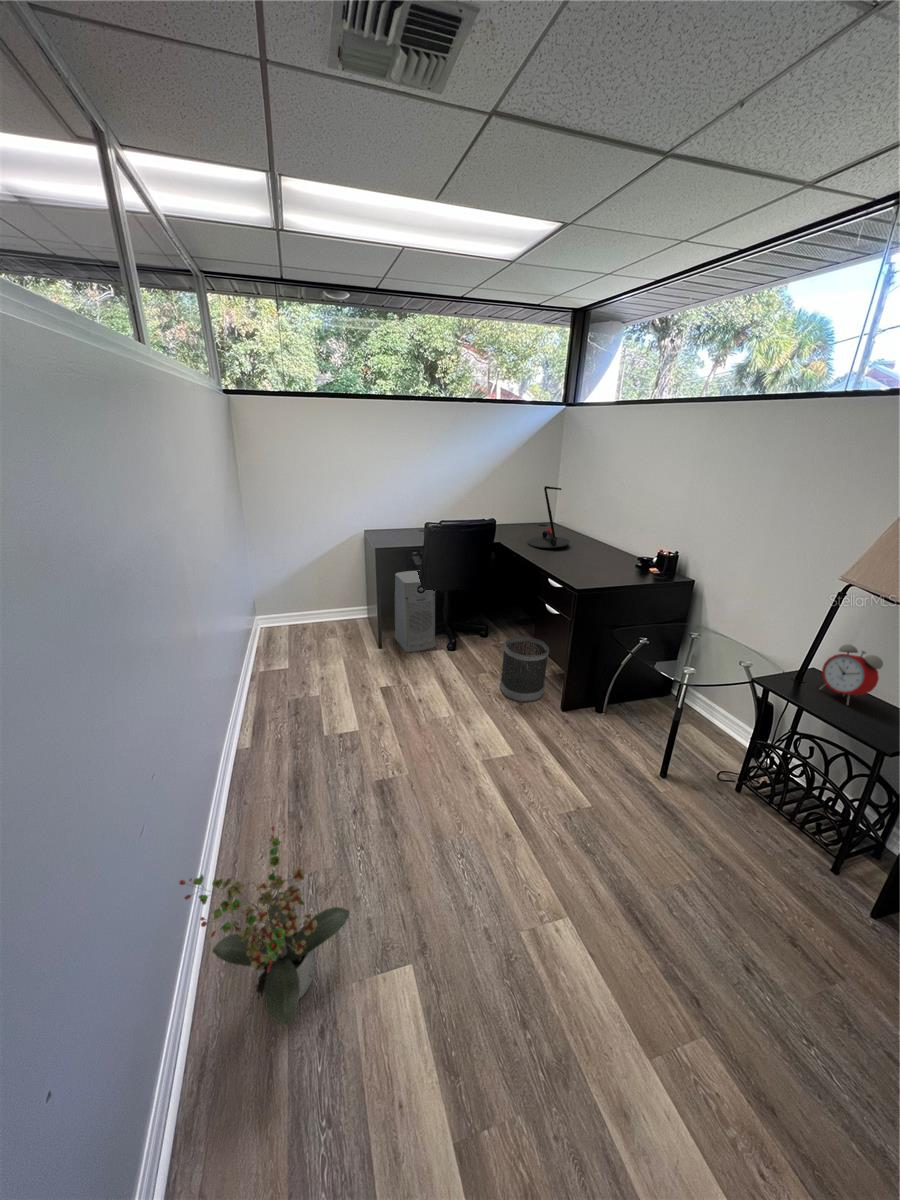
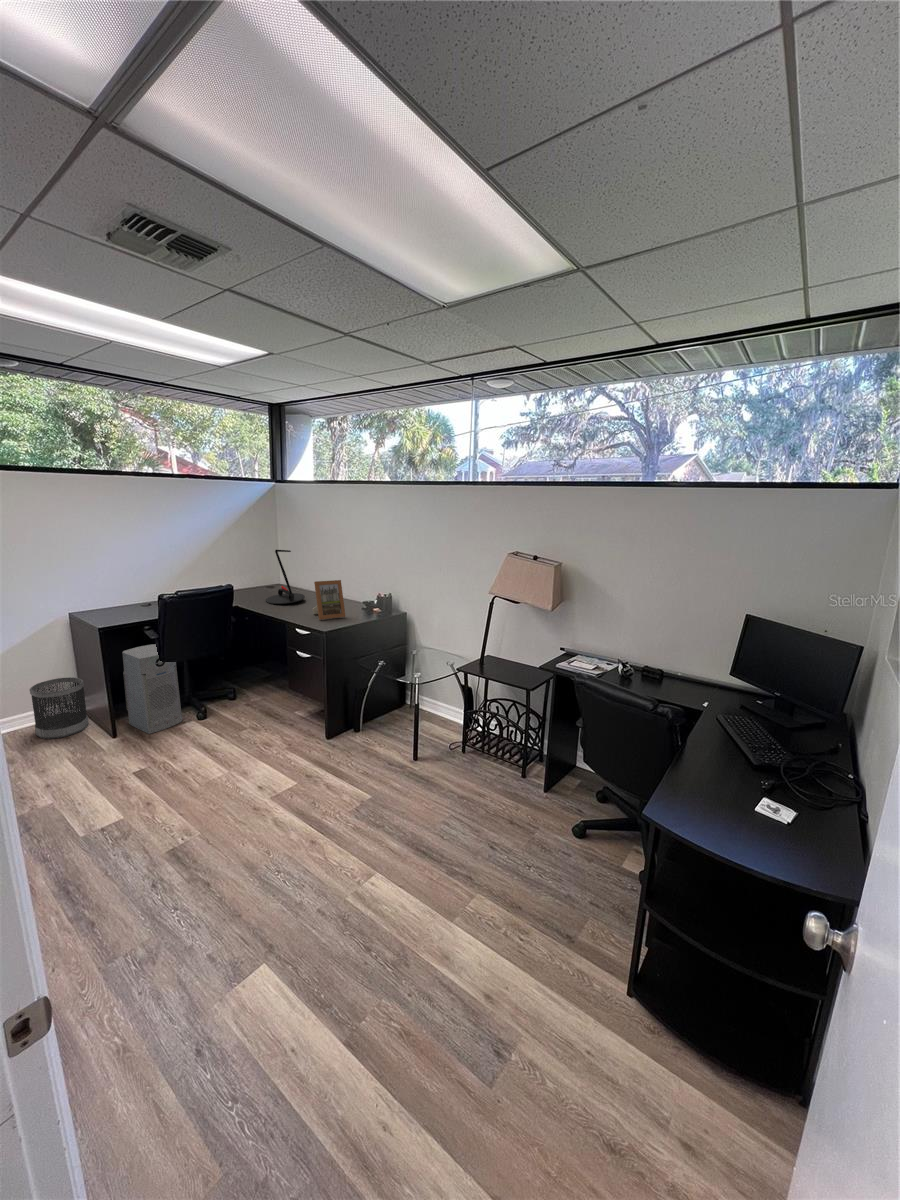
picture frame: none [571,527,611,574] -> present [312,580,345,620]
wastebasket: present [500,636,549,702] -> present [30,677,89,739]
alarm clock: present [819,645,883,705] -> none [491,634,518,671]
potted plant: present [180,826,349,1026] -> none [21,884,197,1063]

